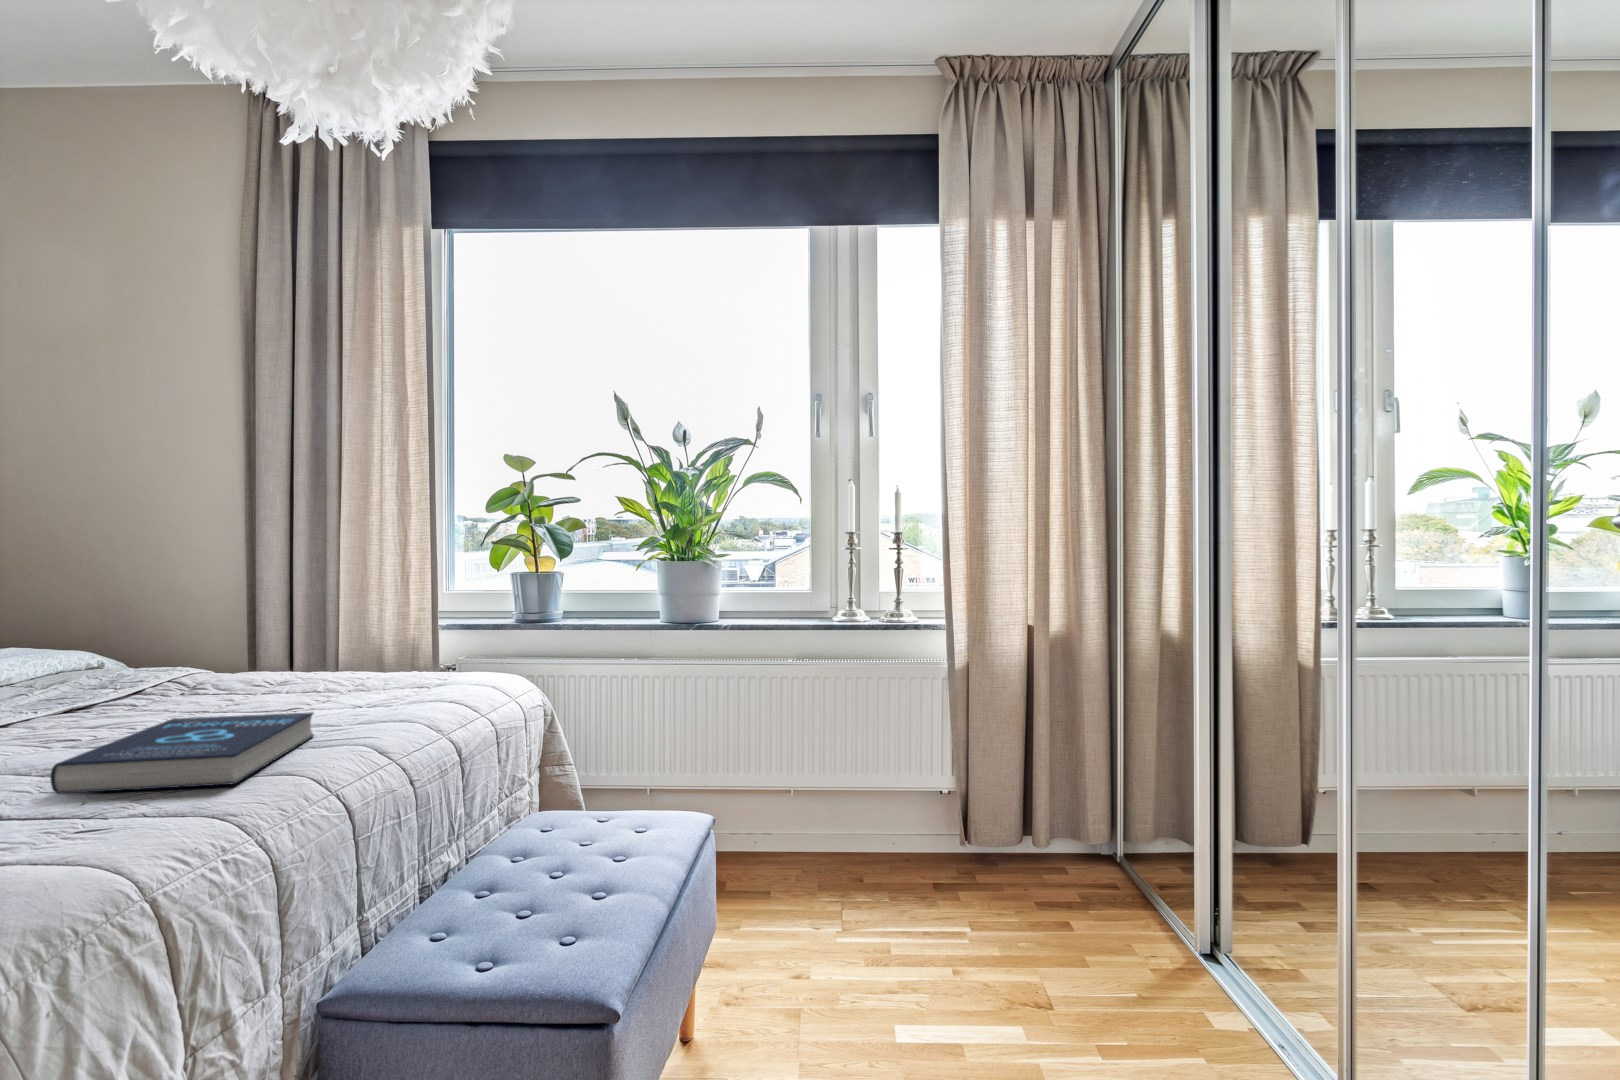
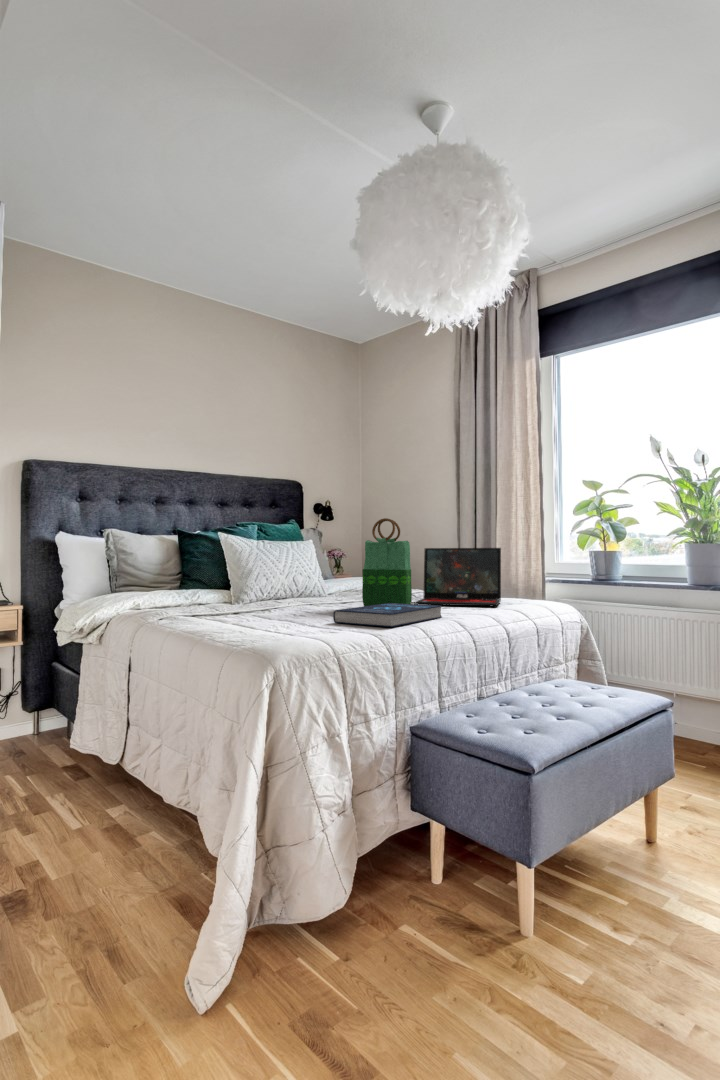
tote bag: none [77,526,213,733] -> present [362,518,412,606]
laptop: none [207,577,395,708] -> present [415,548,501,606]

